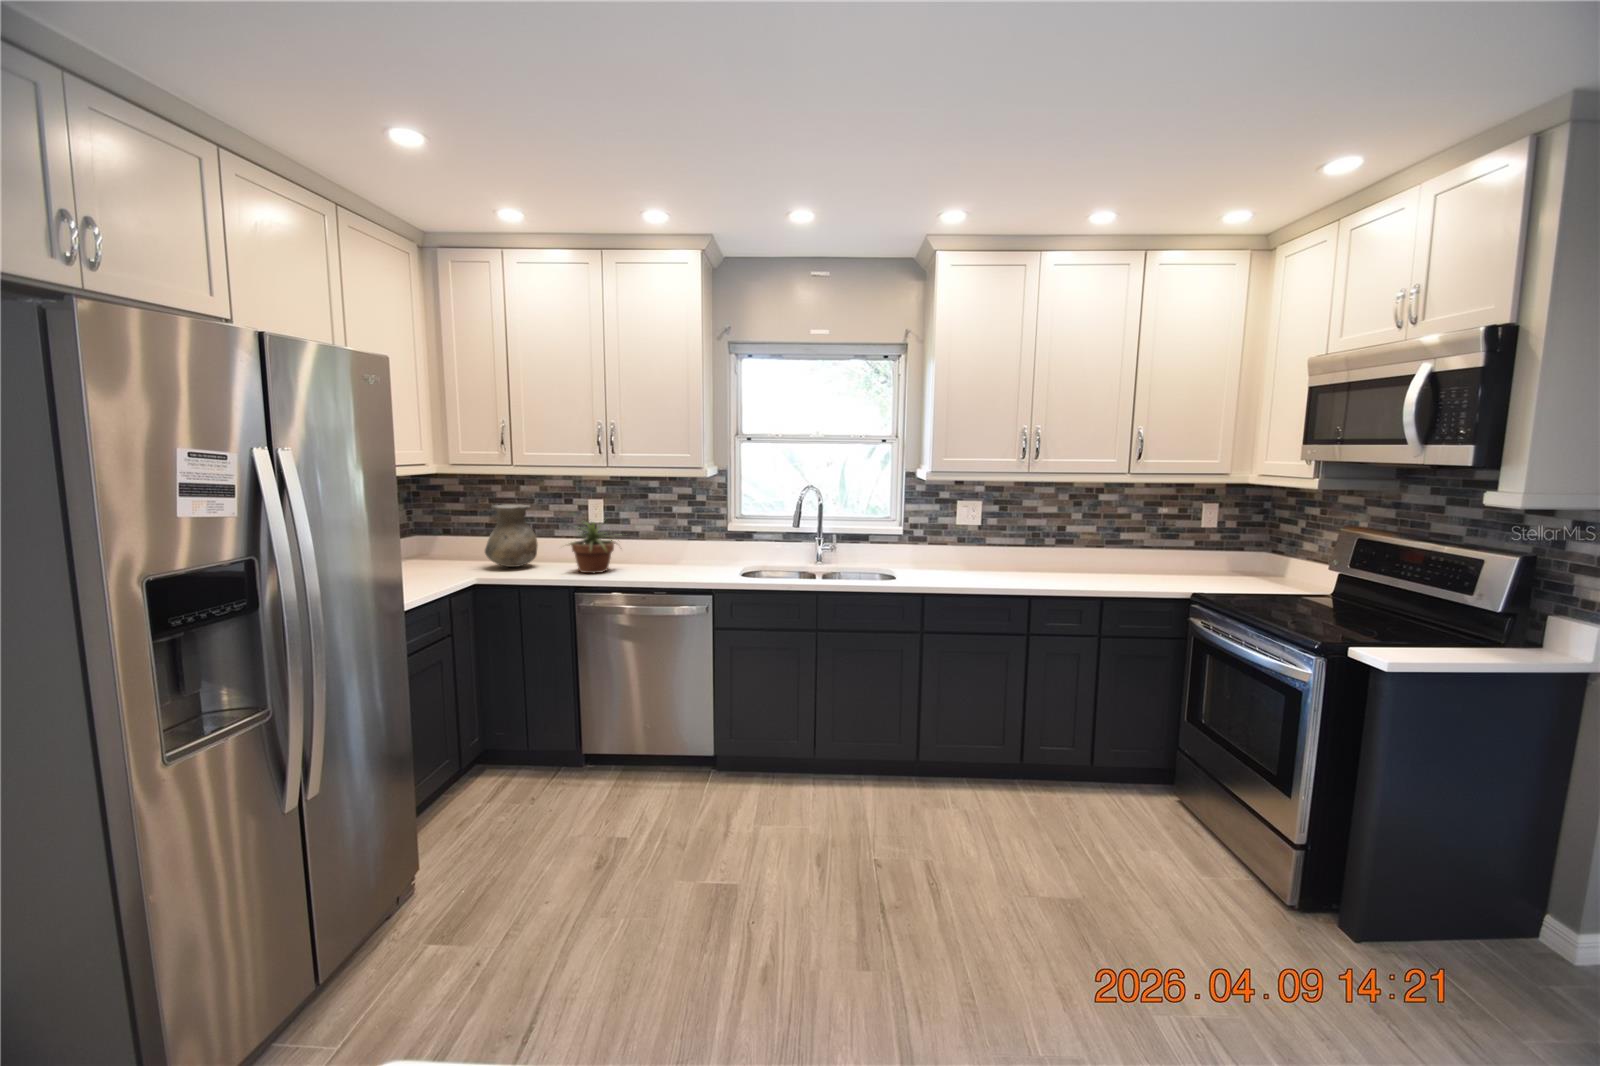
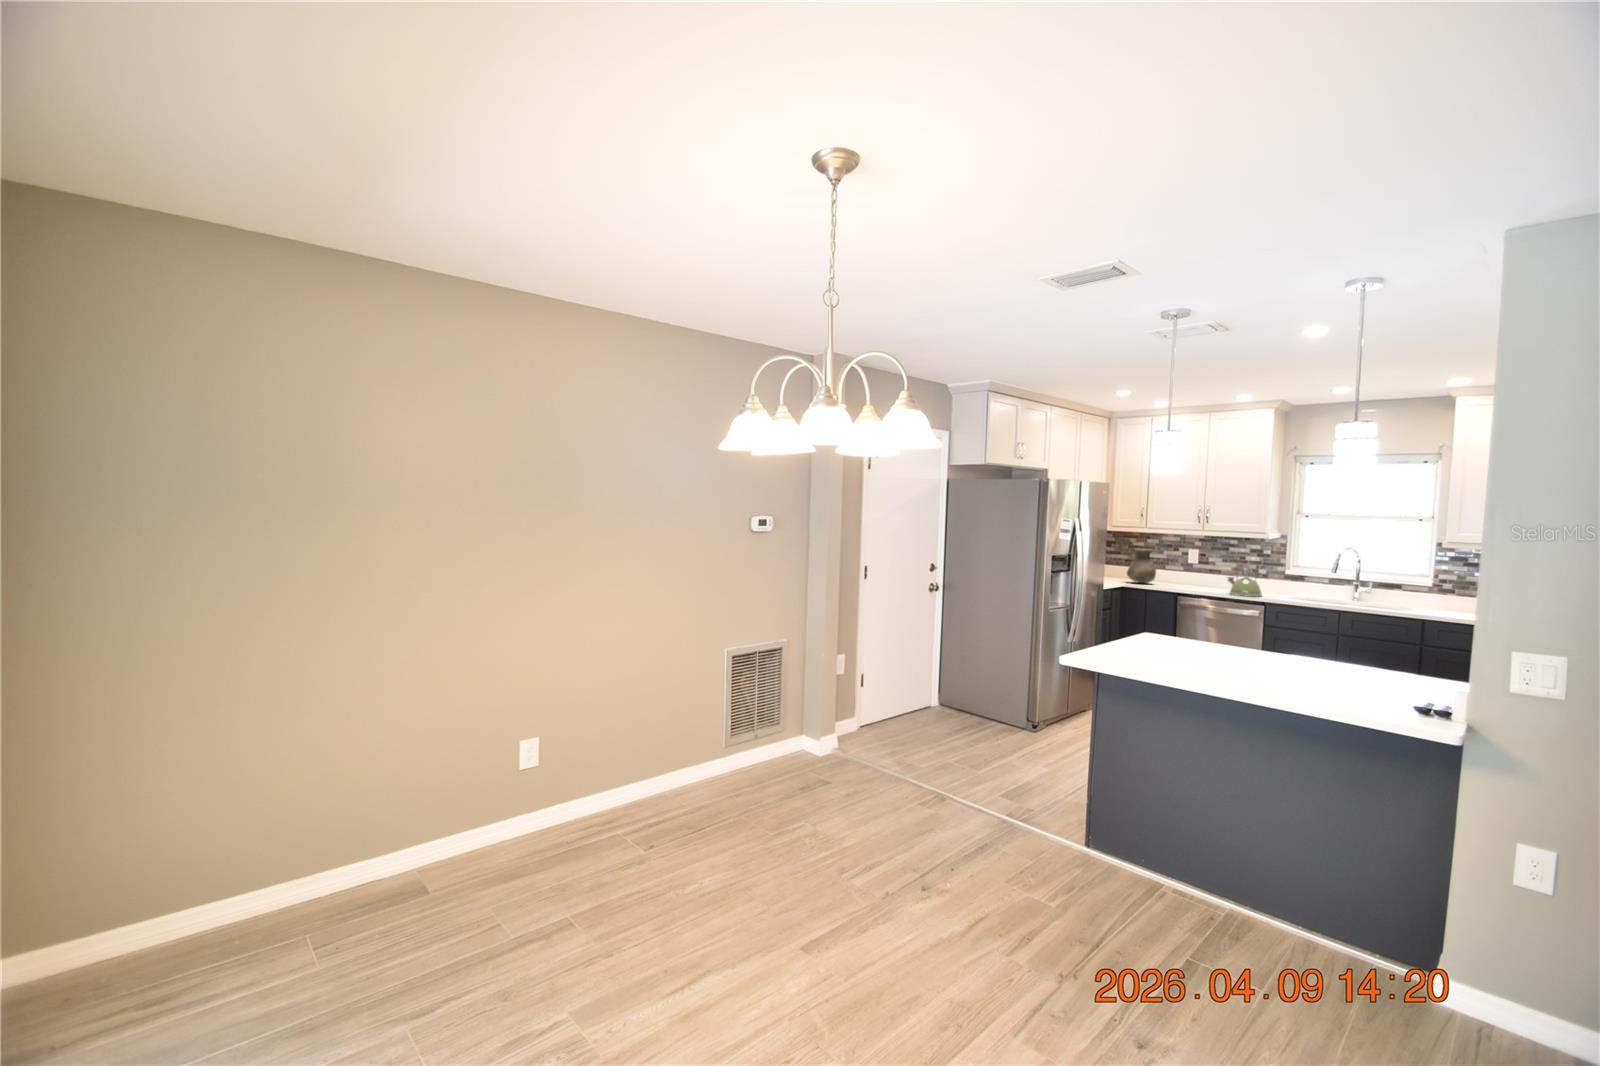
potted plant: present [569,518,616,573] -> none [1169,559,1212,590]
kettle: none [653,521,708,579] -> present [1228,572,1262,597]

